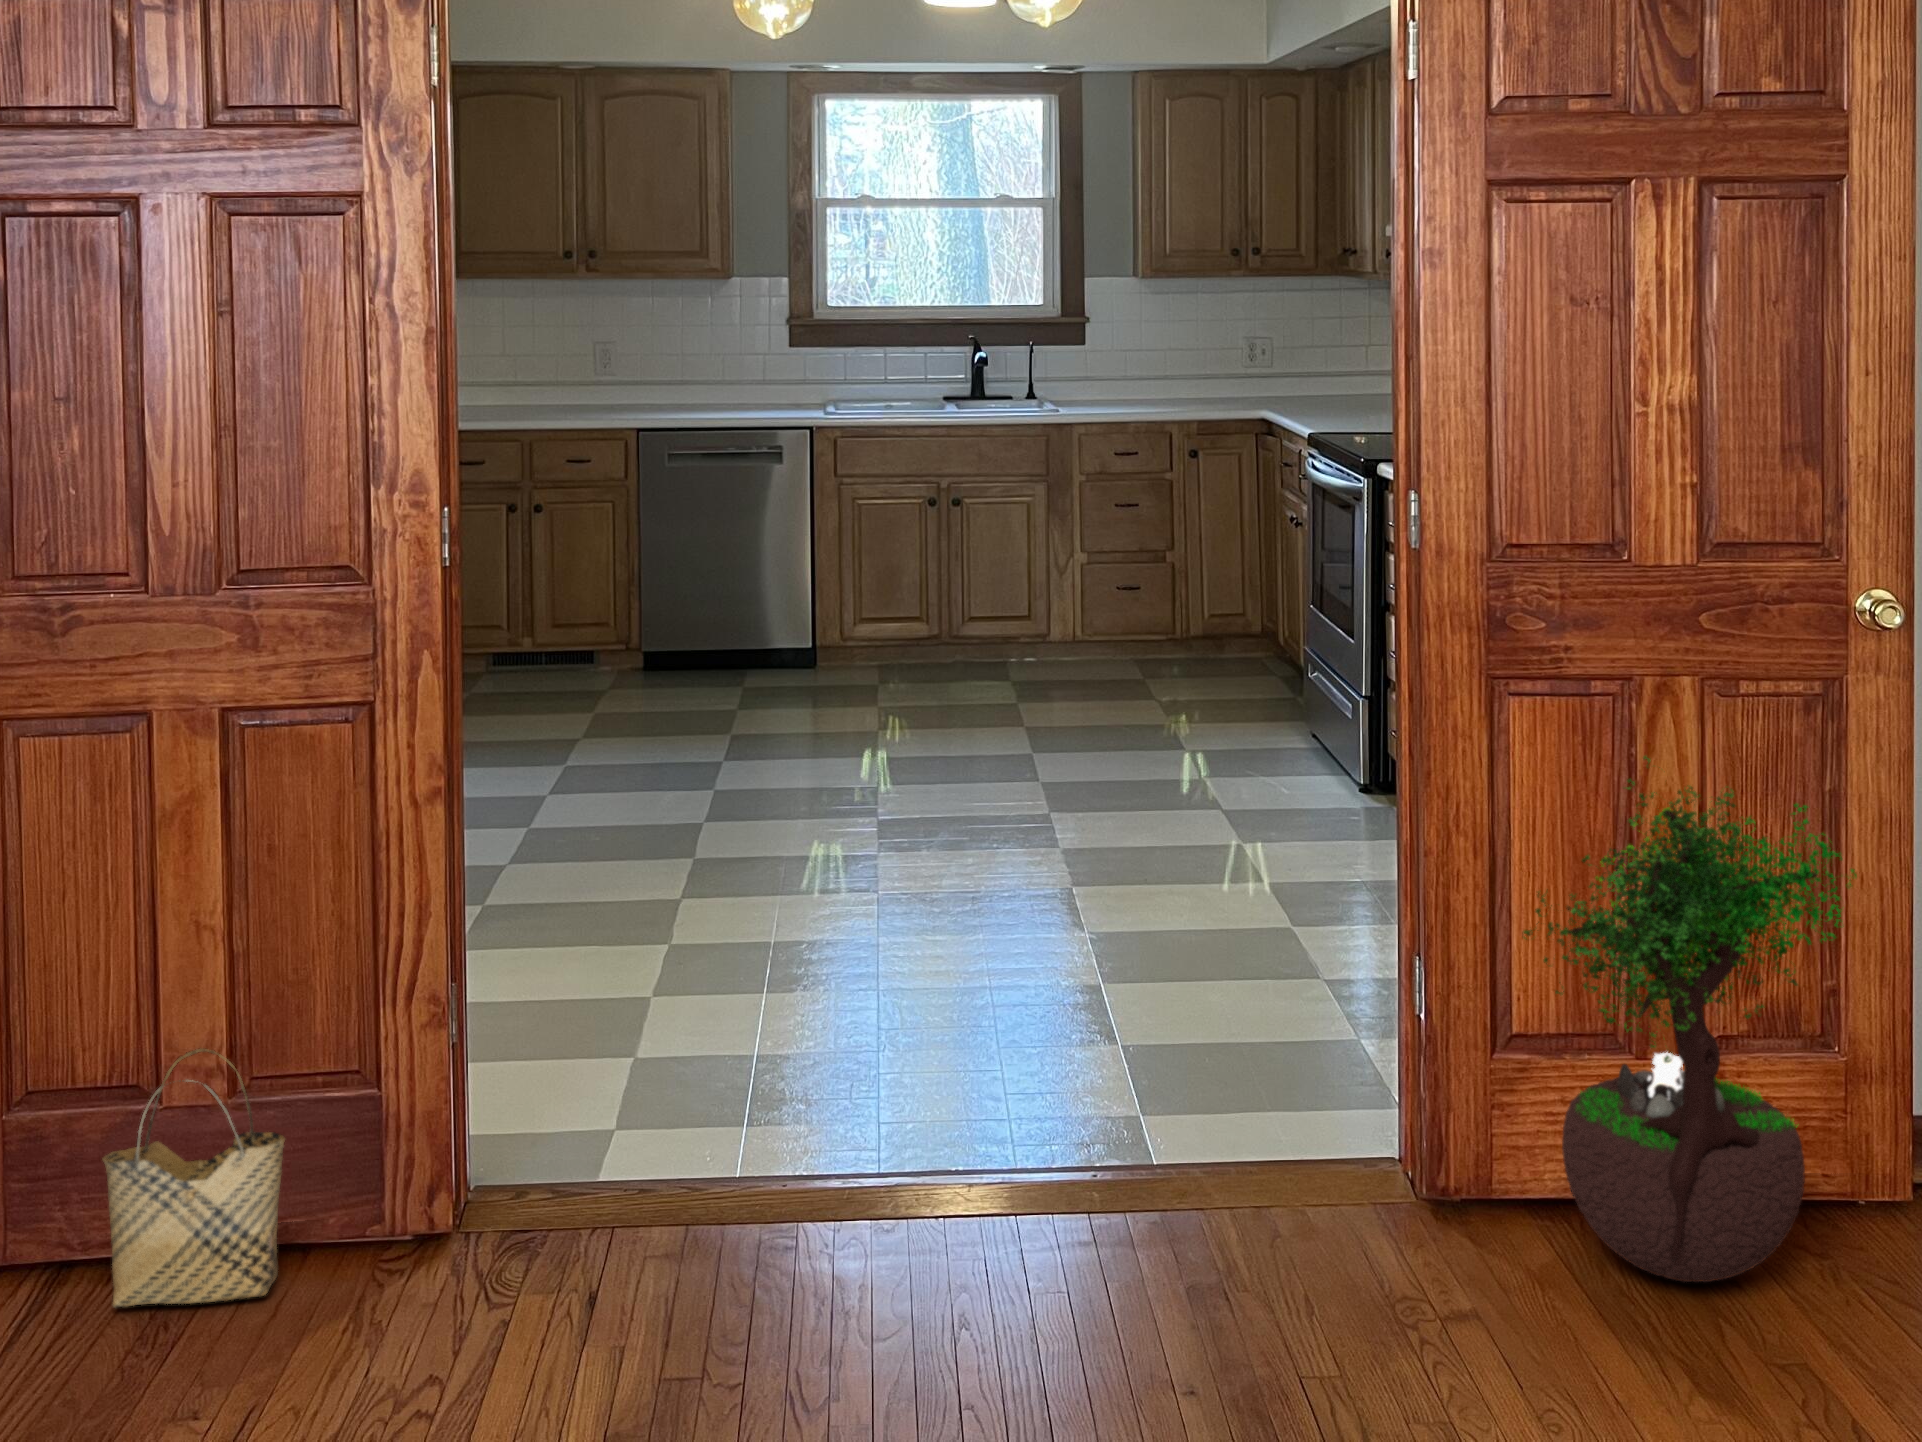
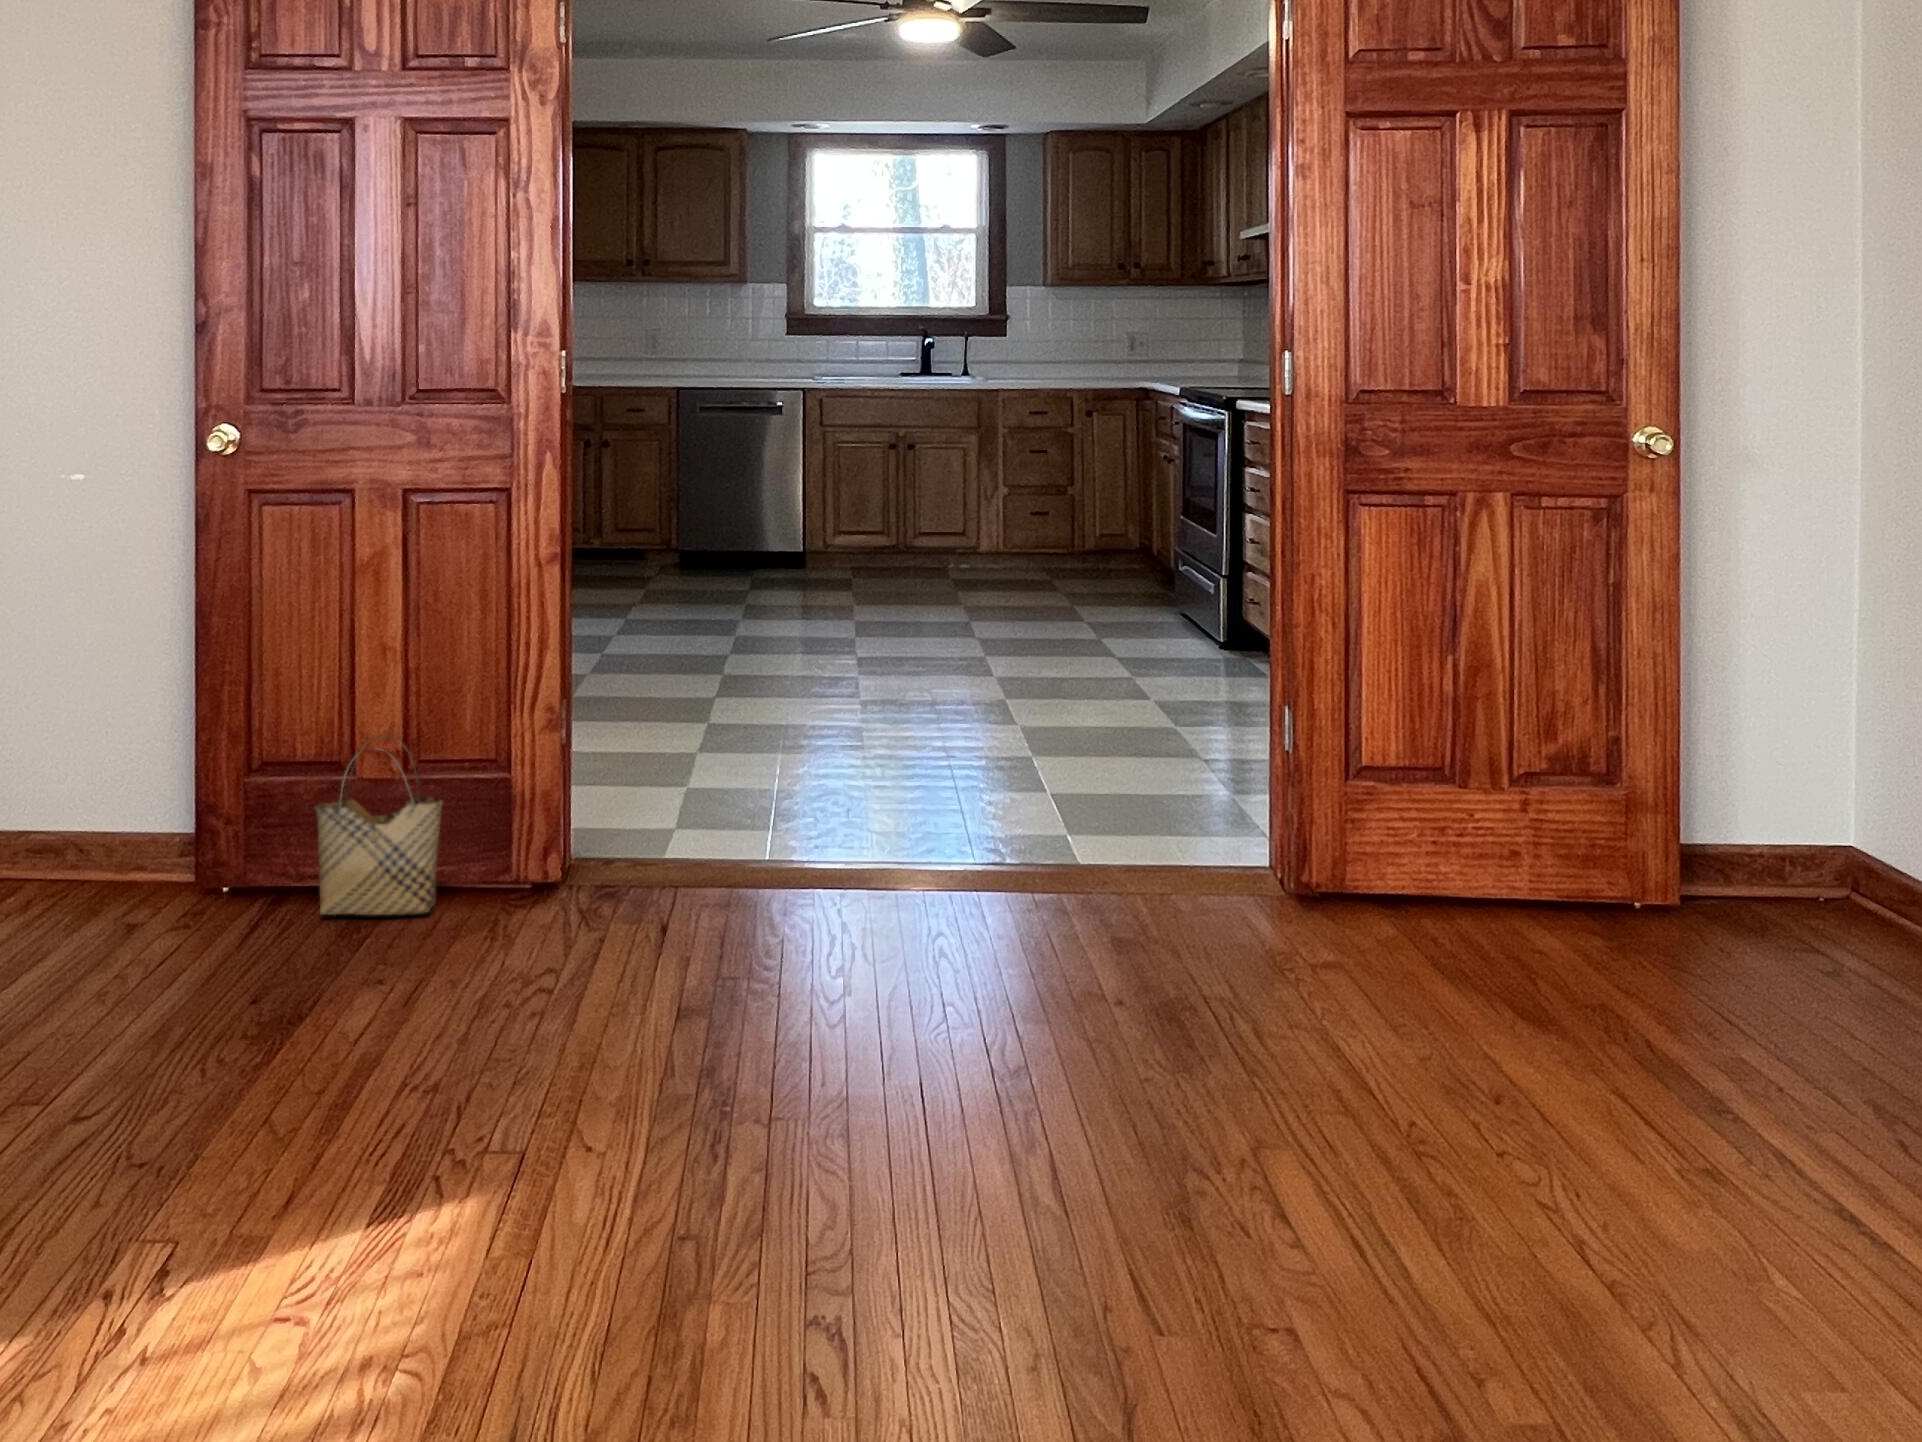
potted tree: present [1523,756,1857,1282] -> none [1374,534,1640,947]

